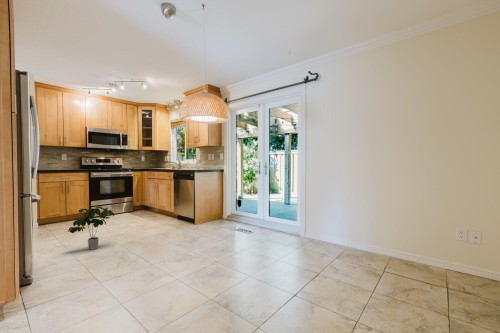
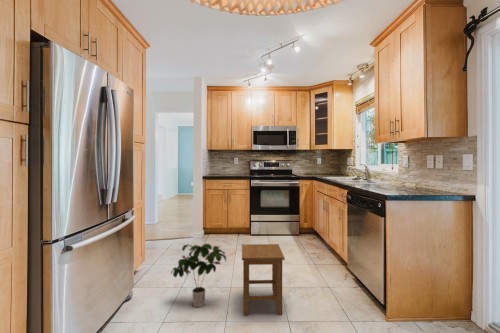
stool: none [120,204,154,244] -> present [242,244,285,315]

